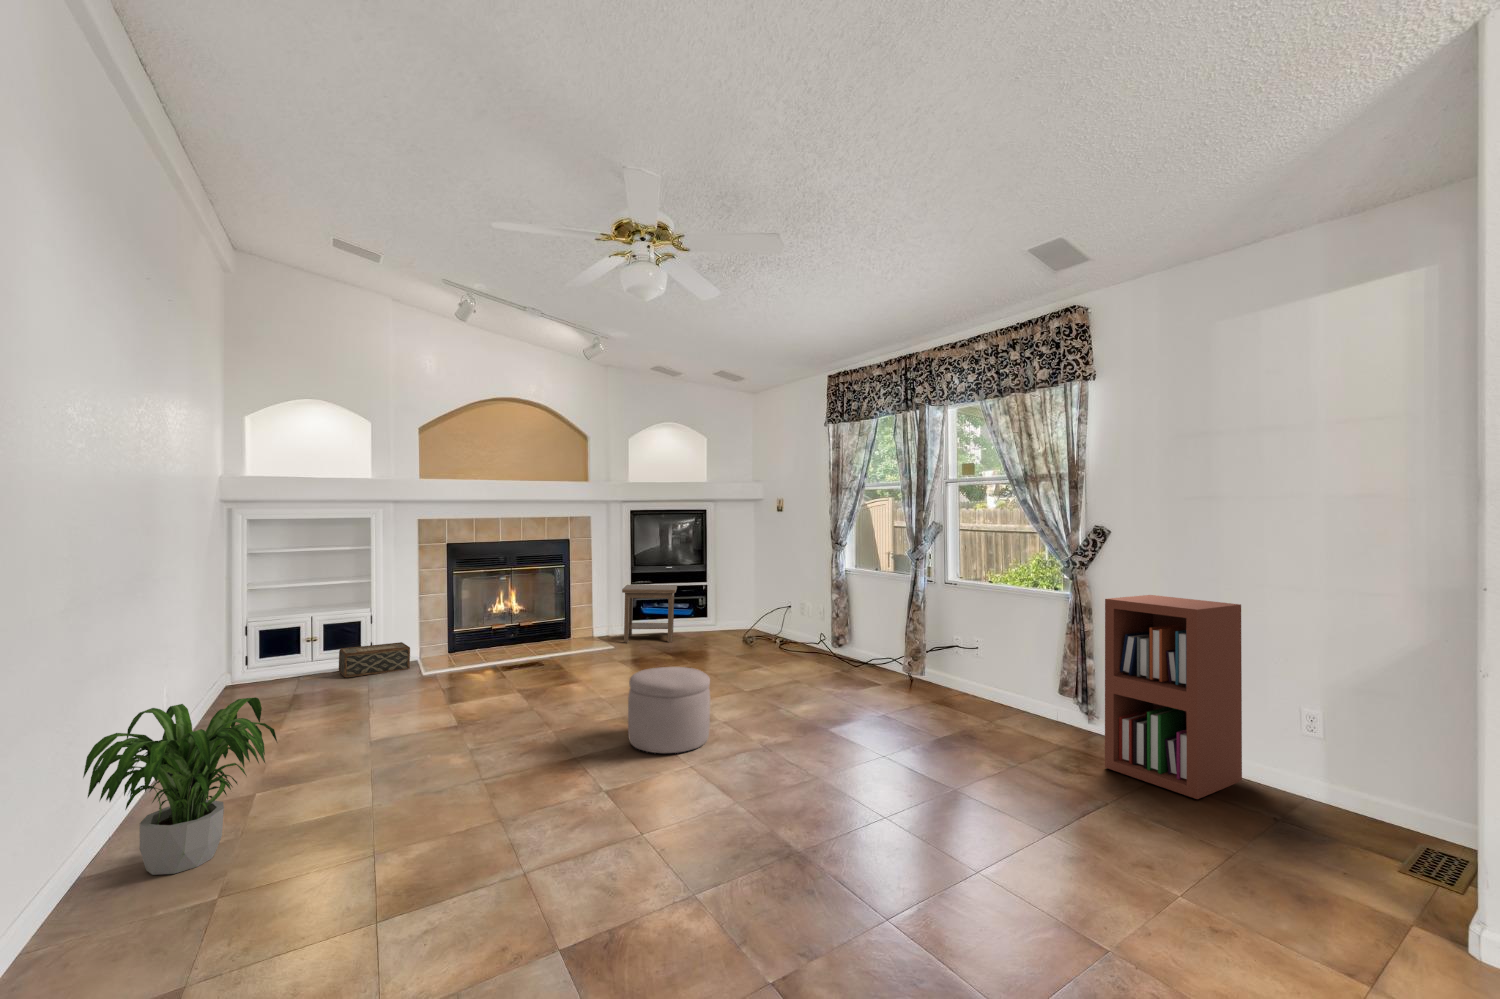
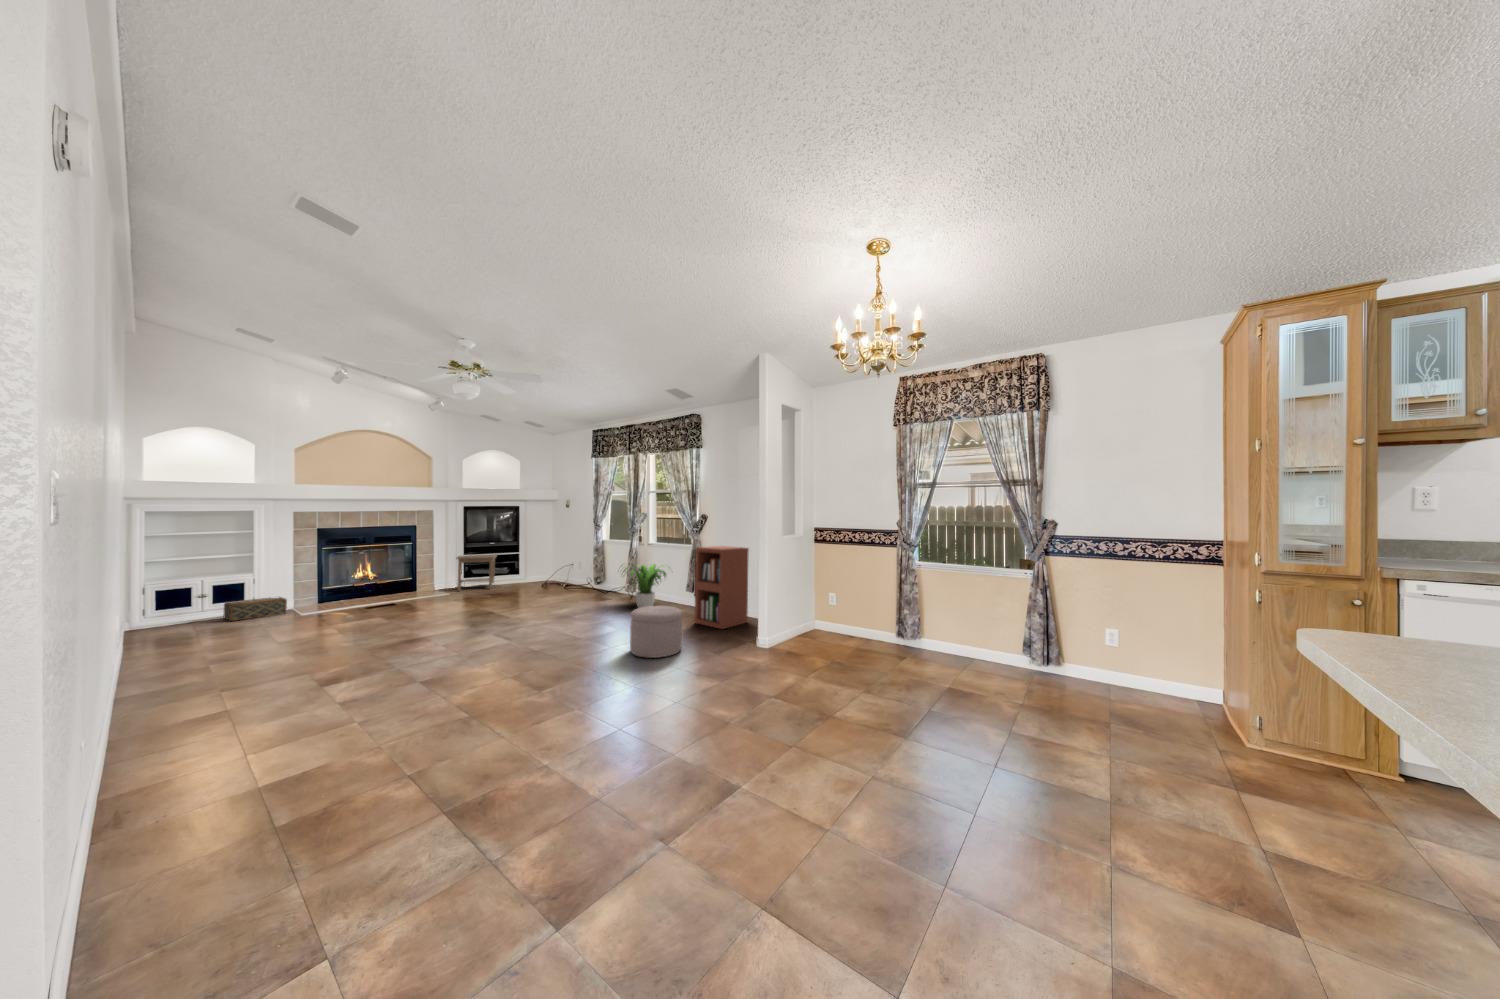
ottoman: present [628,667,710,753] -> present [630,606,682,658]
potted plant: present [83,697,277,875] -> present [621,564,666,608]

